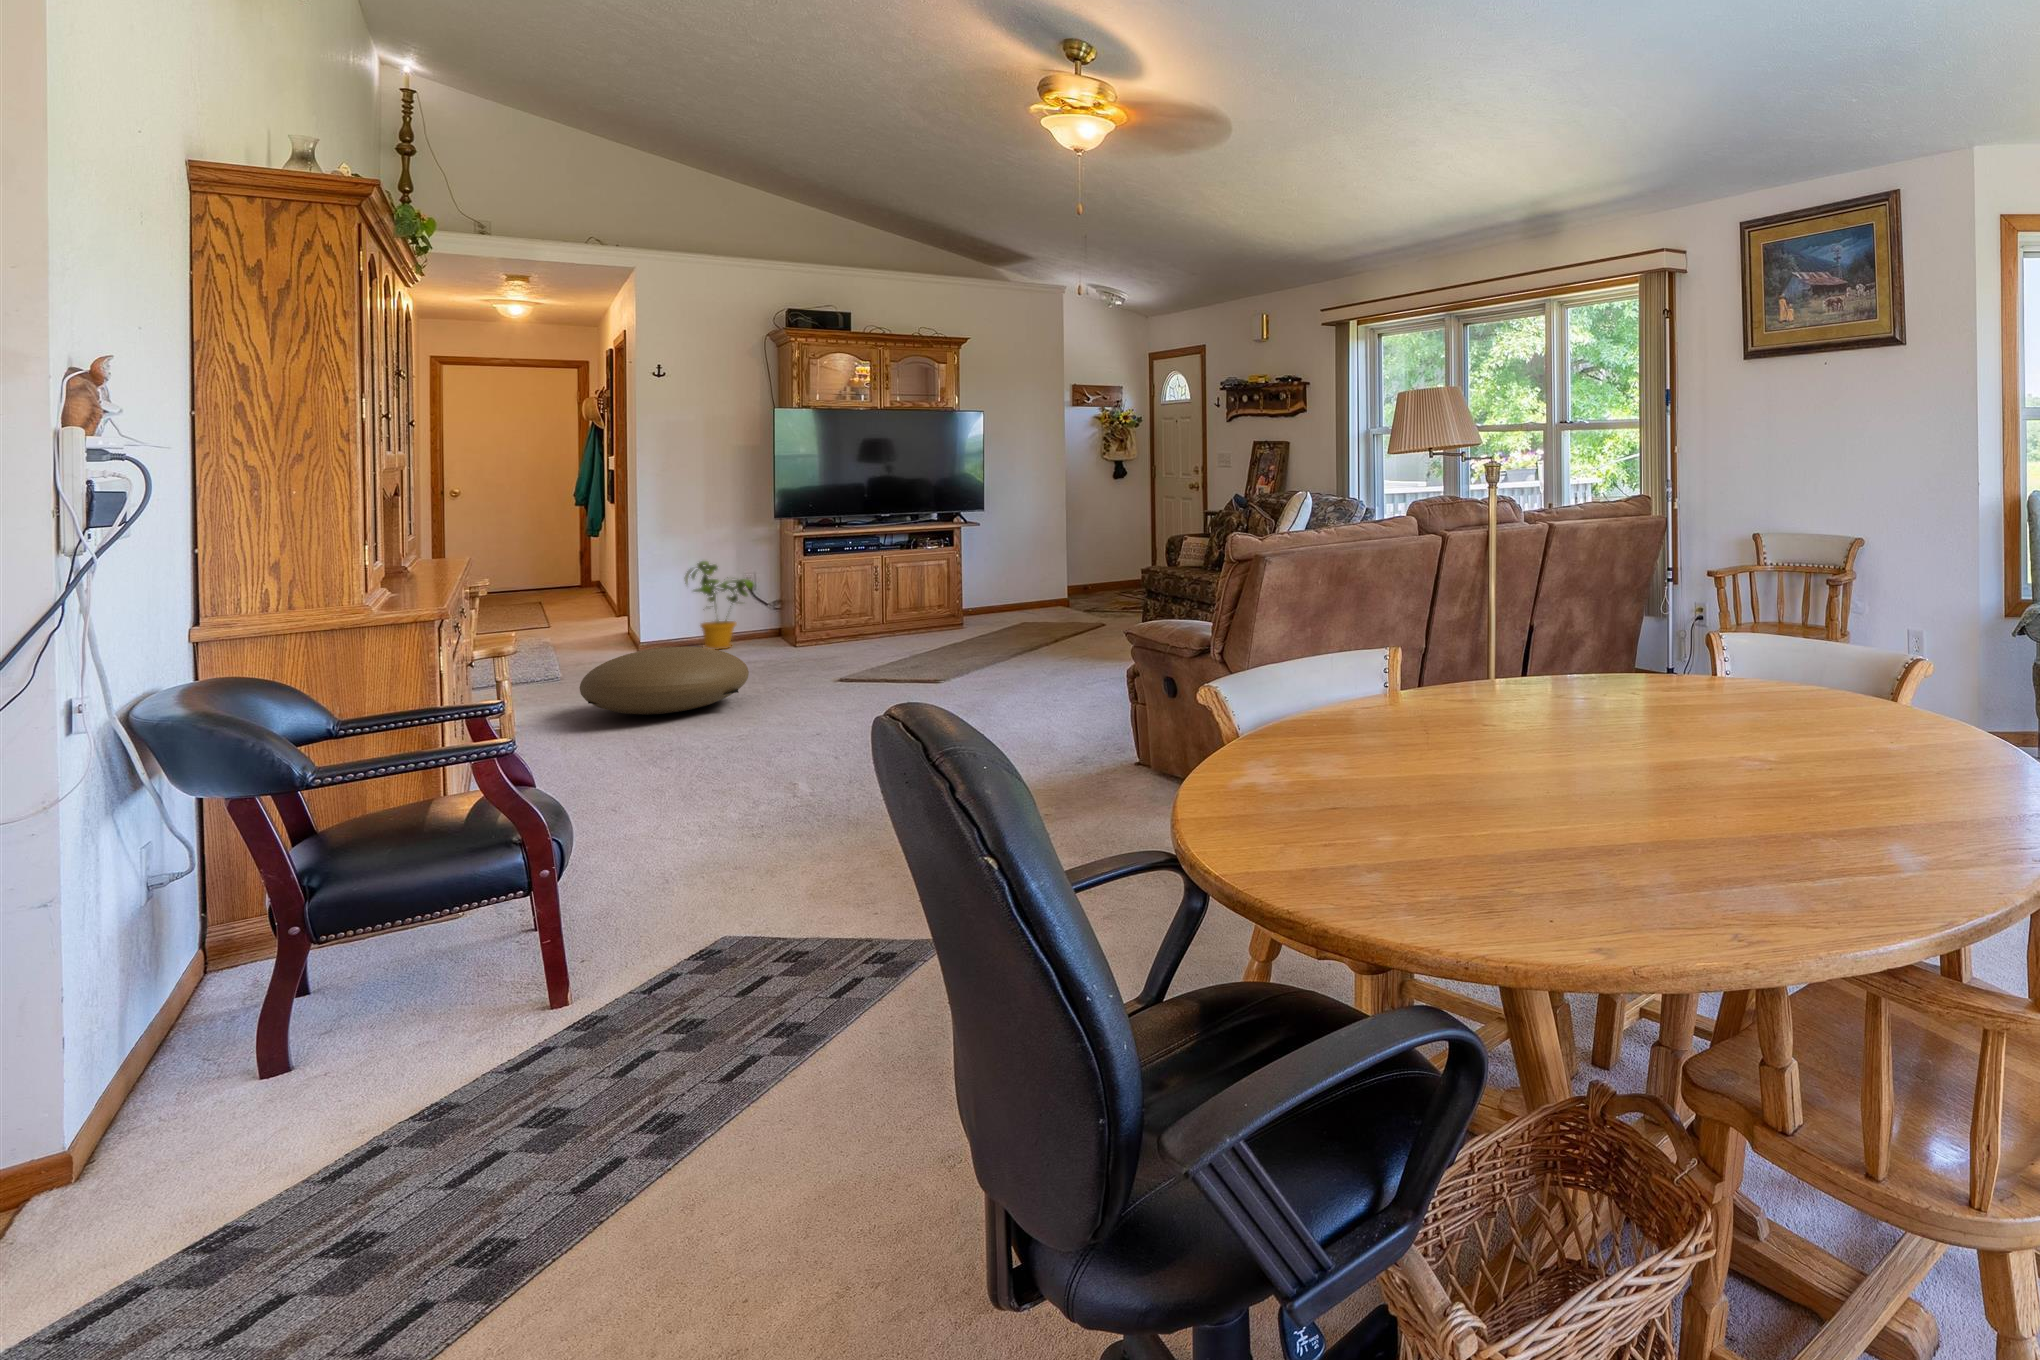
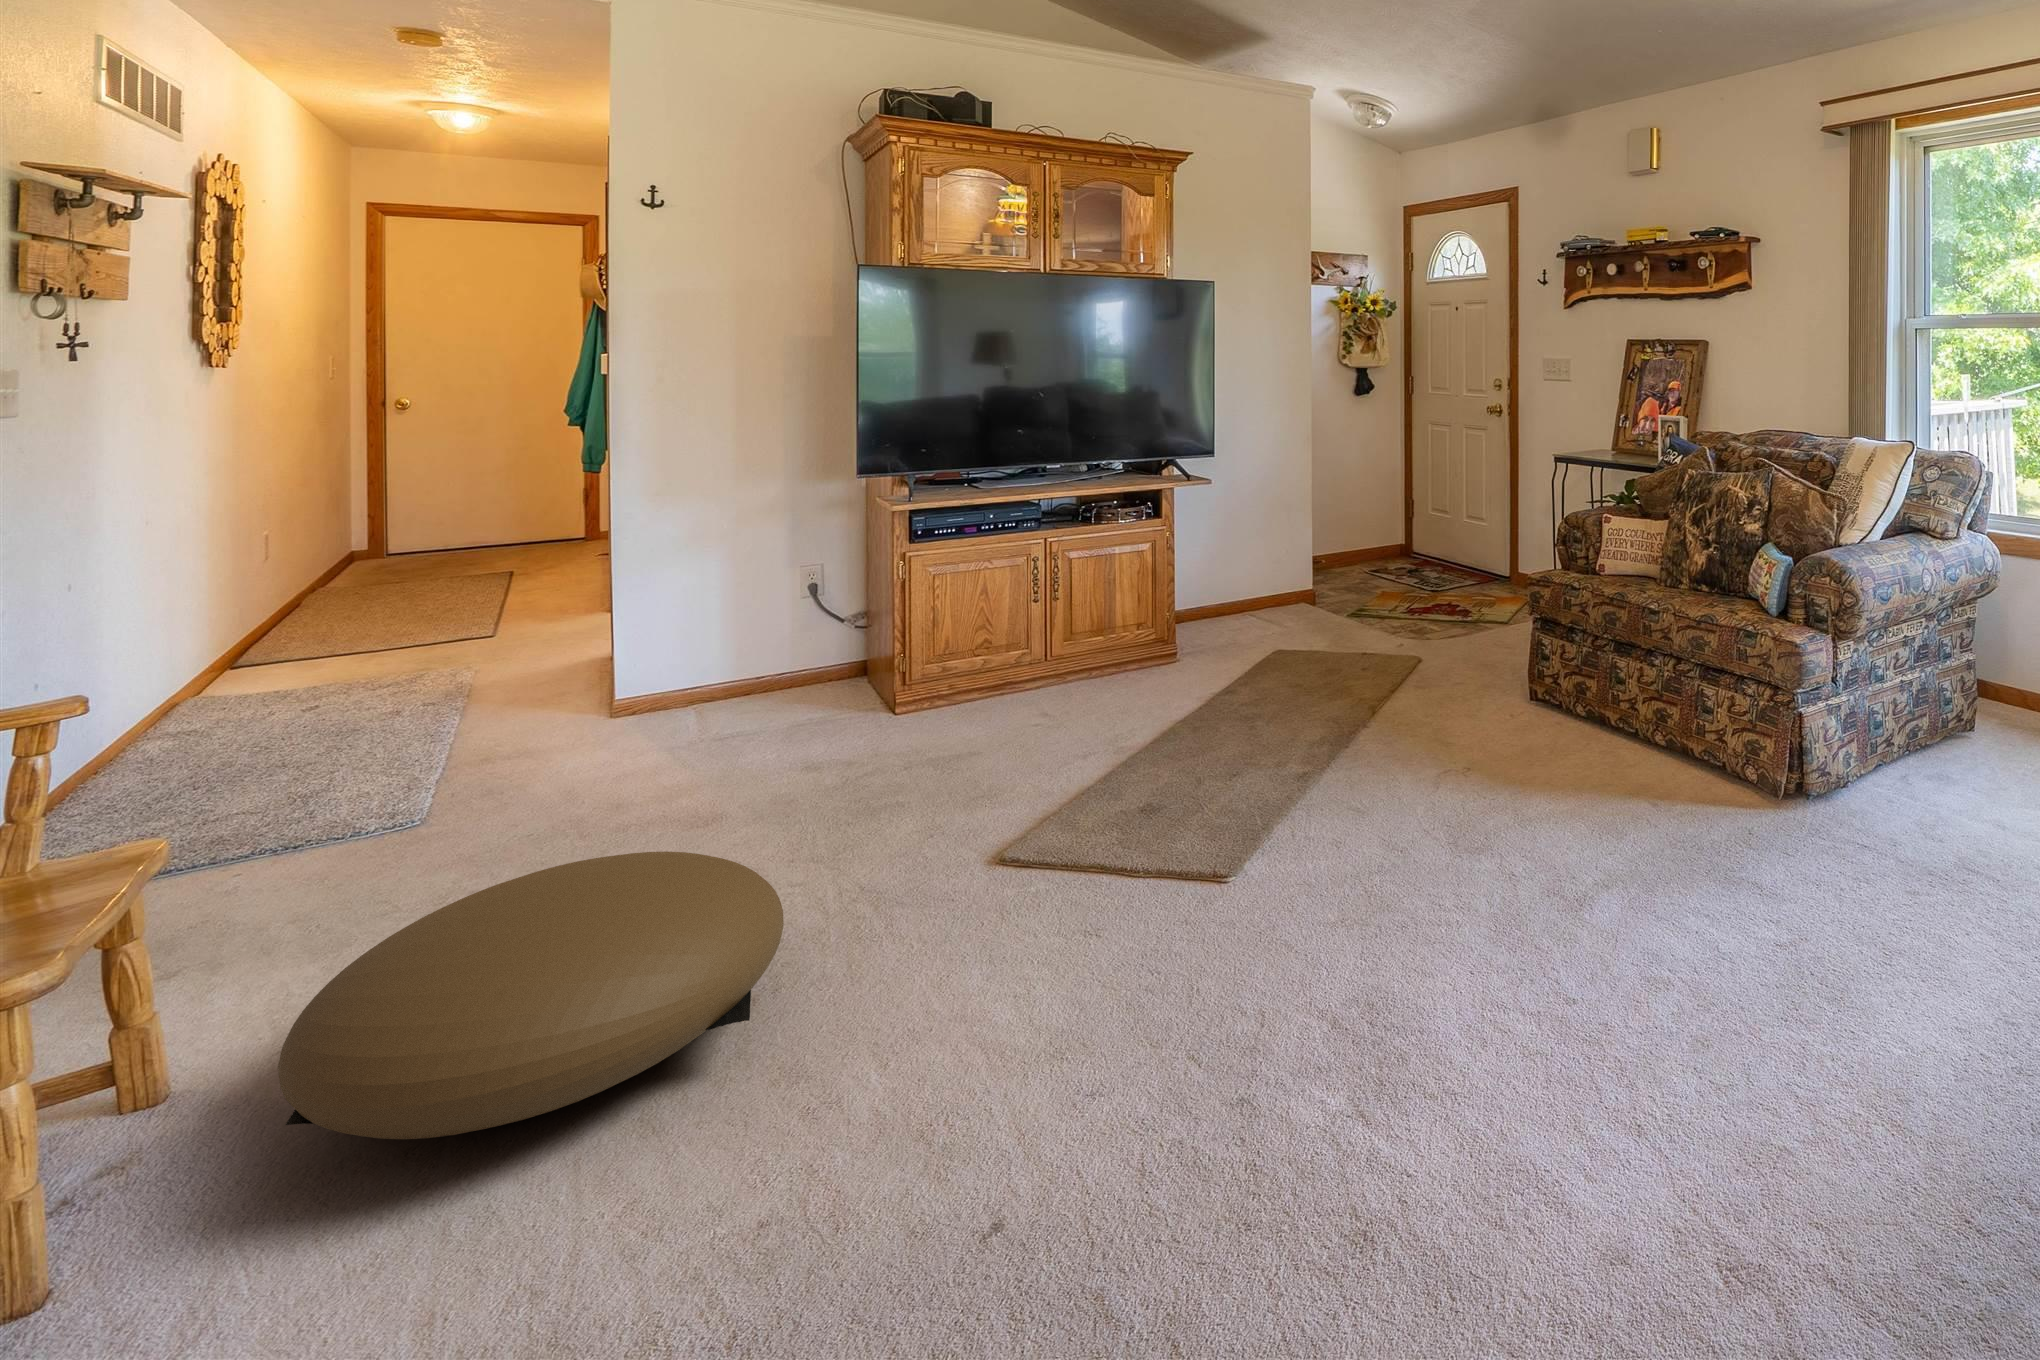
house plant: present [684,561,754,649] -> none [688,558,820,726]

